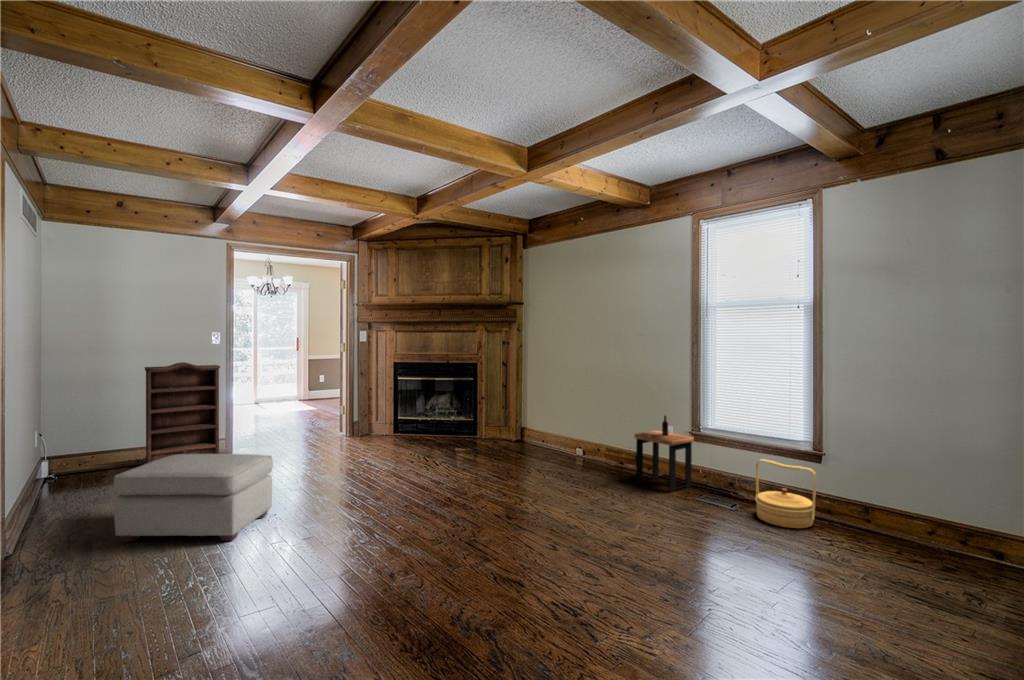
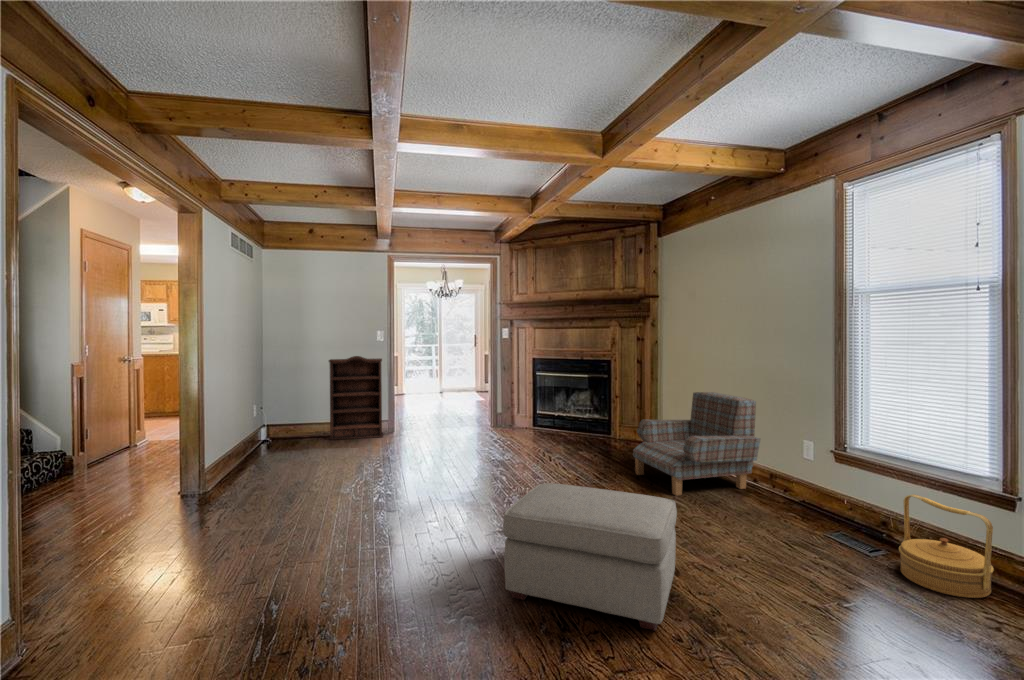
armchair: none [522,390,631,484] -> present [633,392,760,496]
side table: present [634,415,694,493] -> none [755,427,834,522]
ottoman: present [113,454,273,541] -> present [503,483,677,631]

